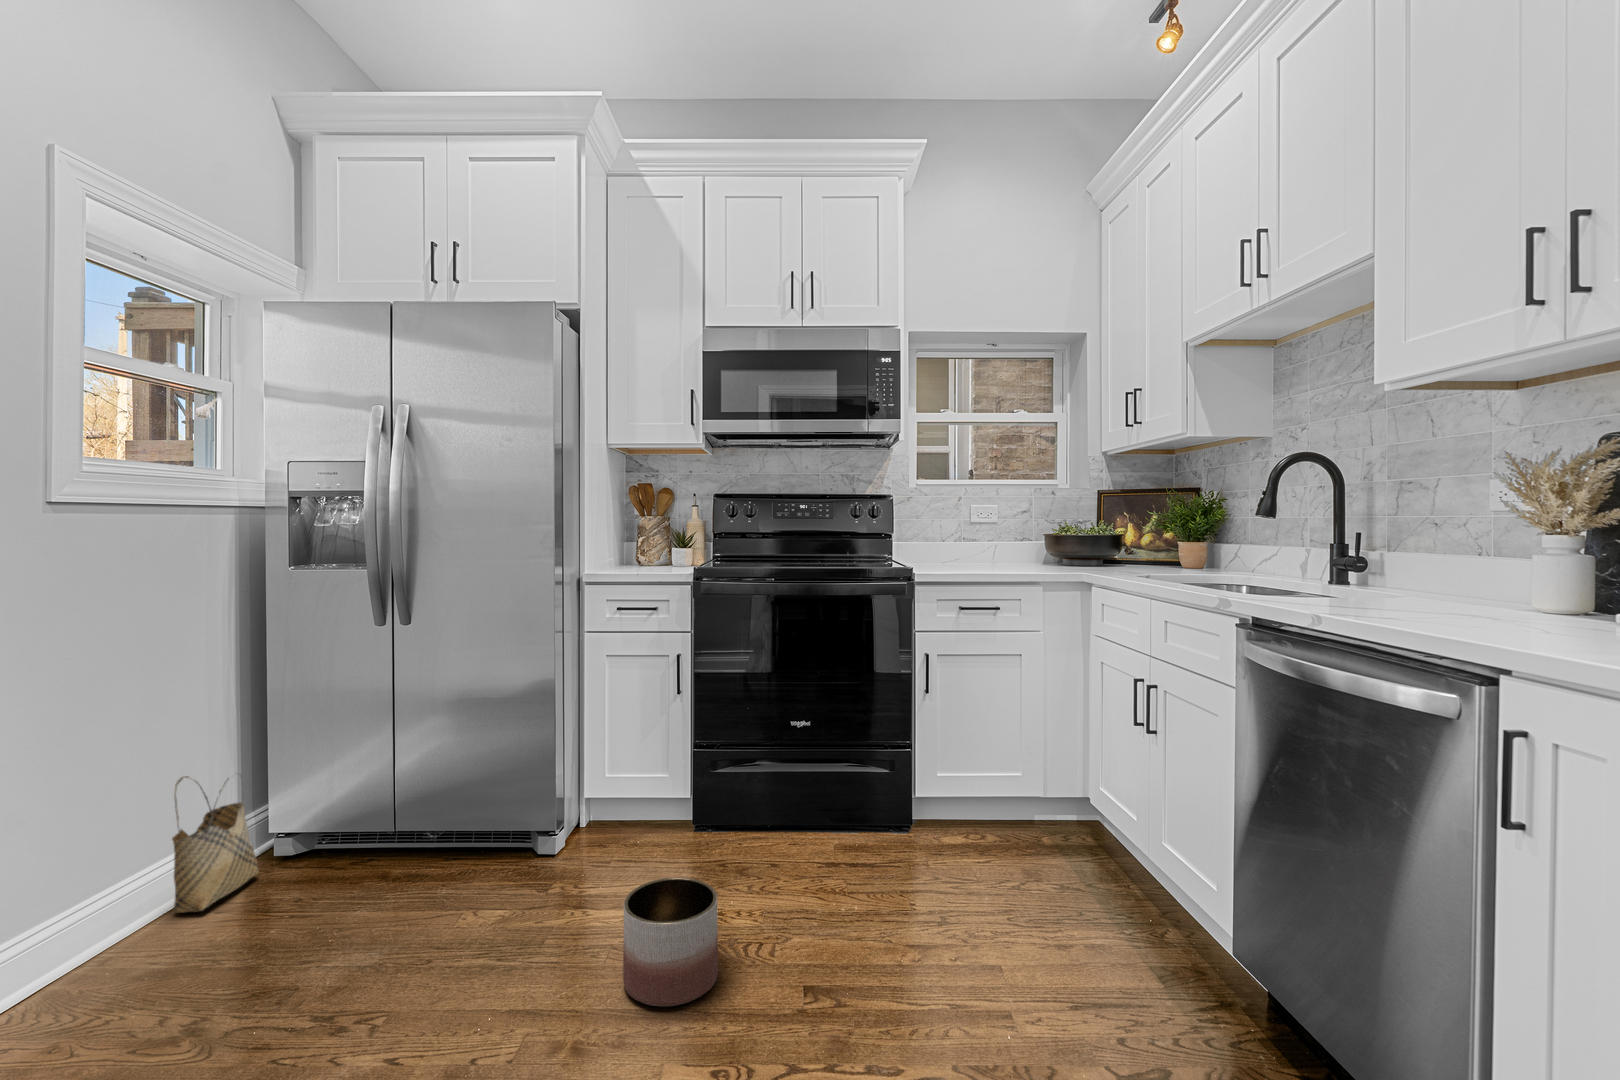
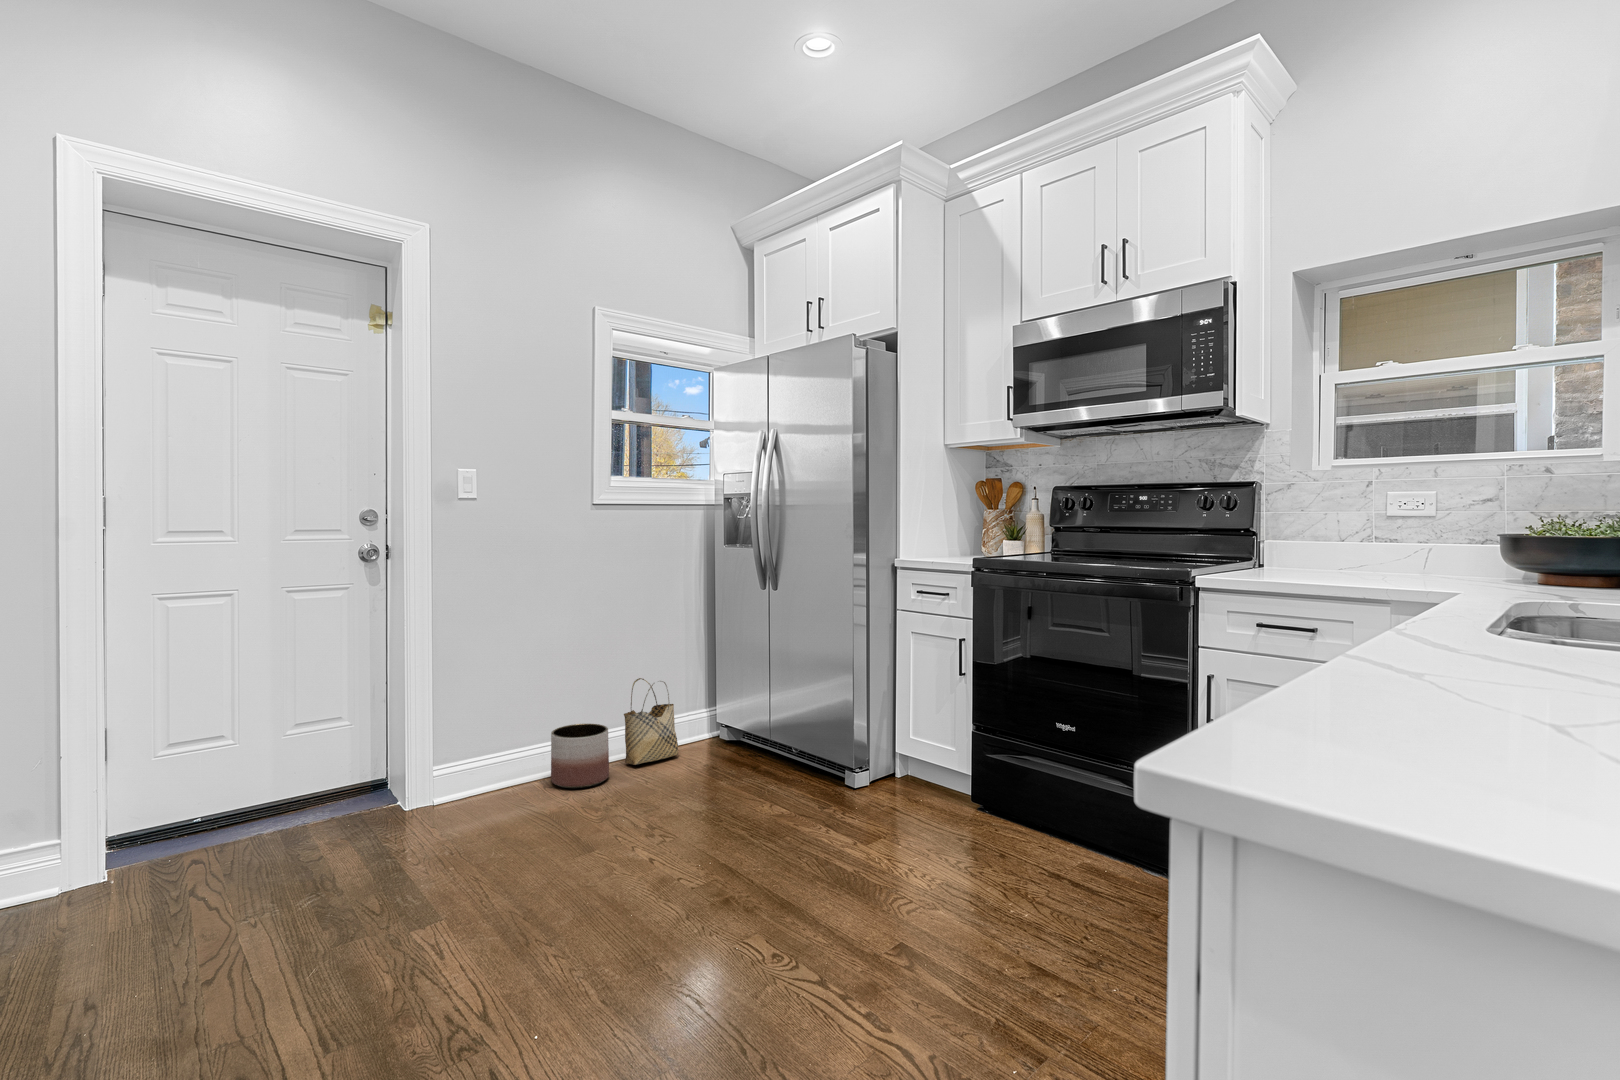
planter: present [623,877,718,1007] -> present [551,724,609,788]

